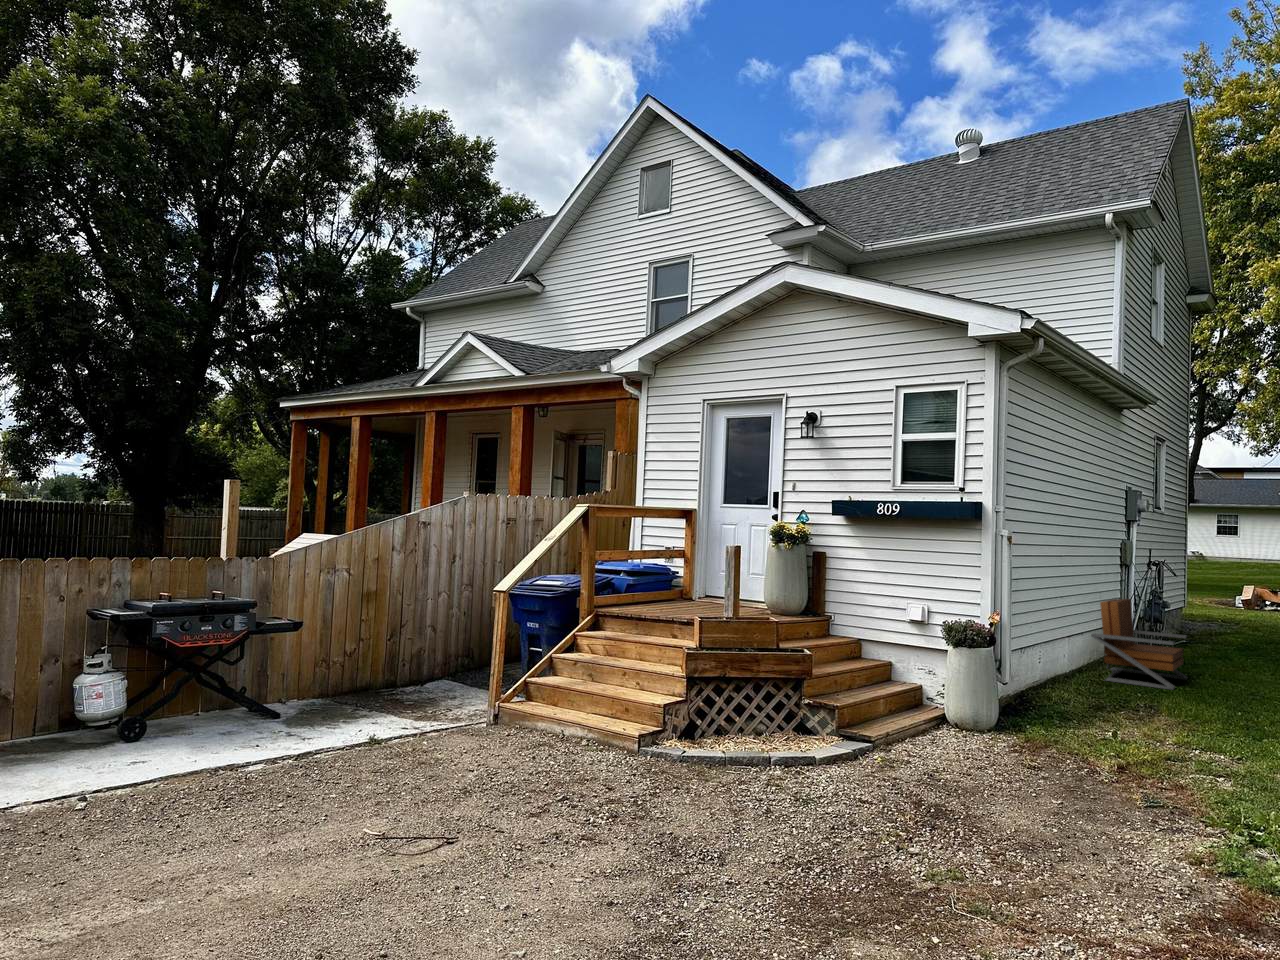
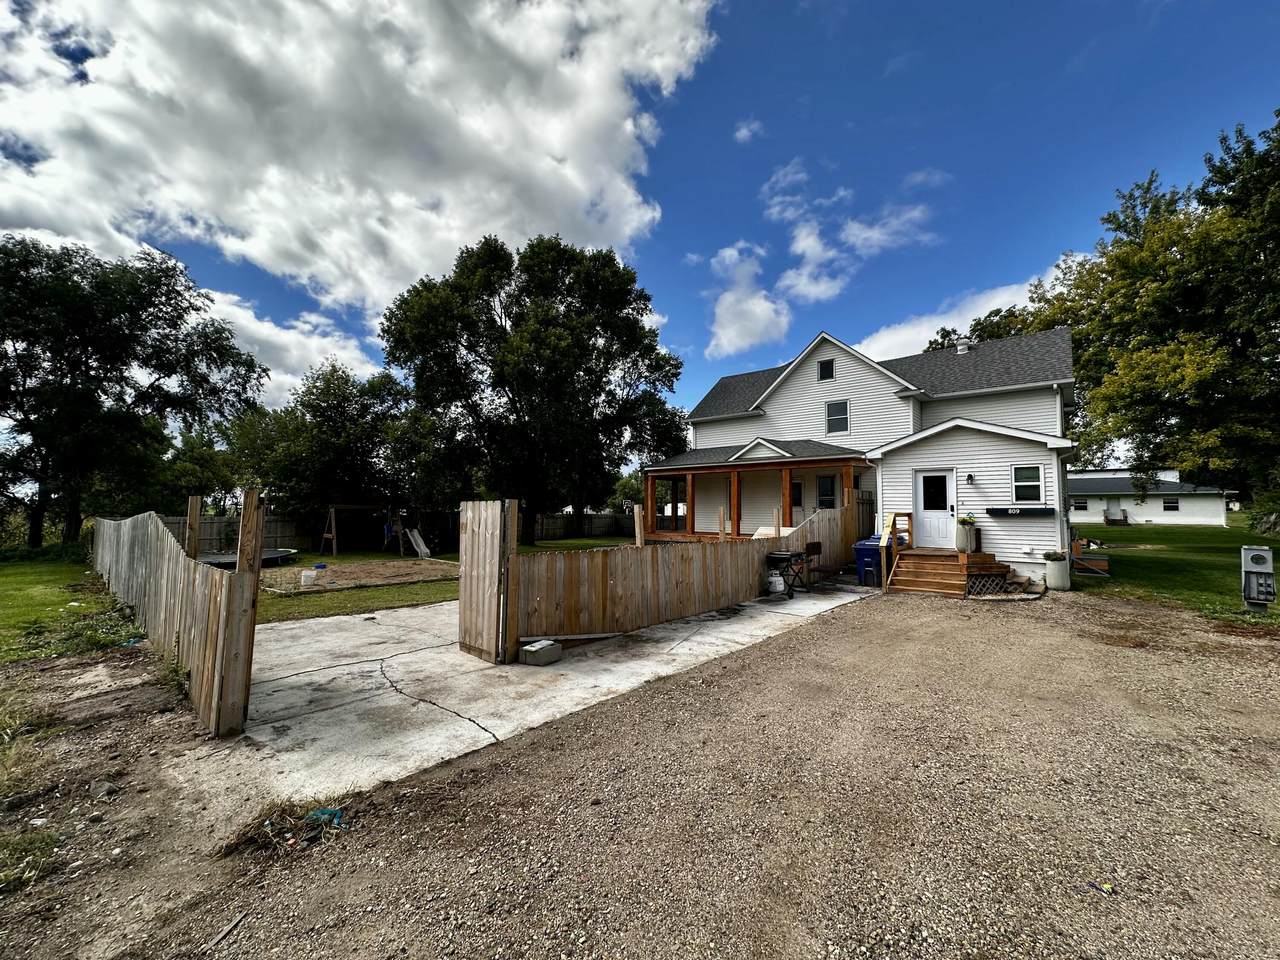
bench: none [302,572,434,711] -> present [806,541,842,591]

